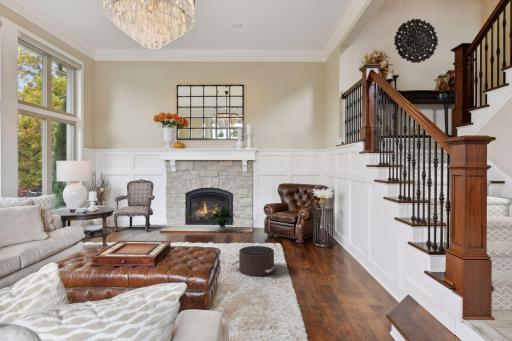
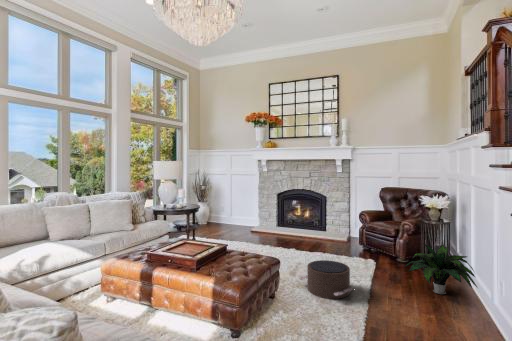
armchair: present [113,179,155,232] -> none [209,179,247,231]
potted plant: present [209,206,234,231] -> present [405,244,477,294]

